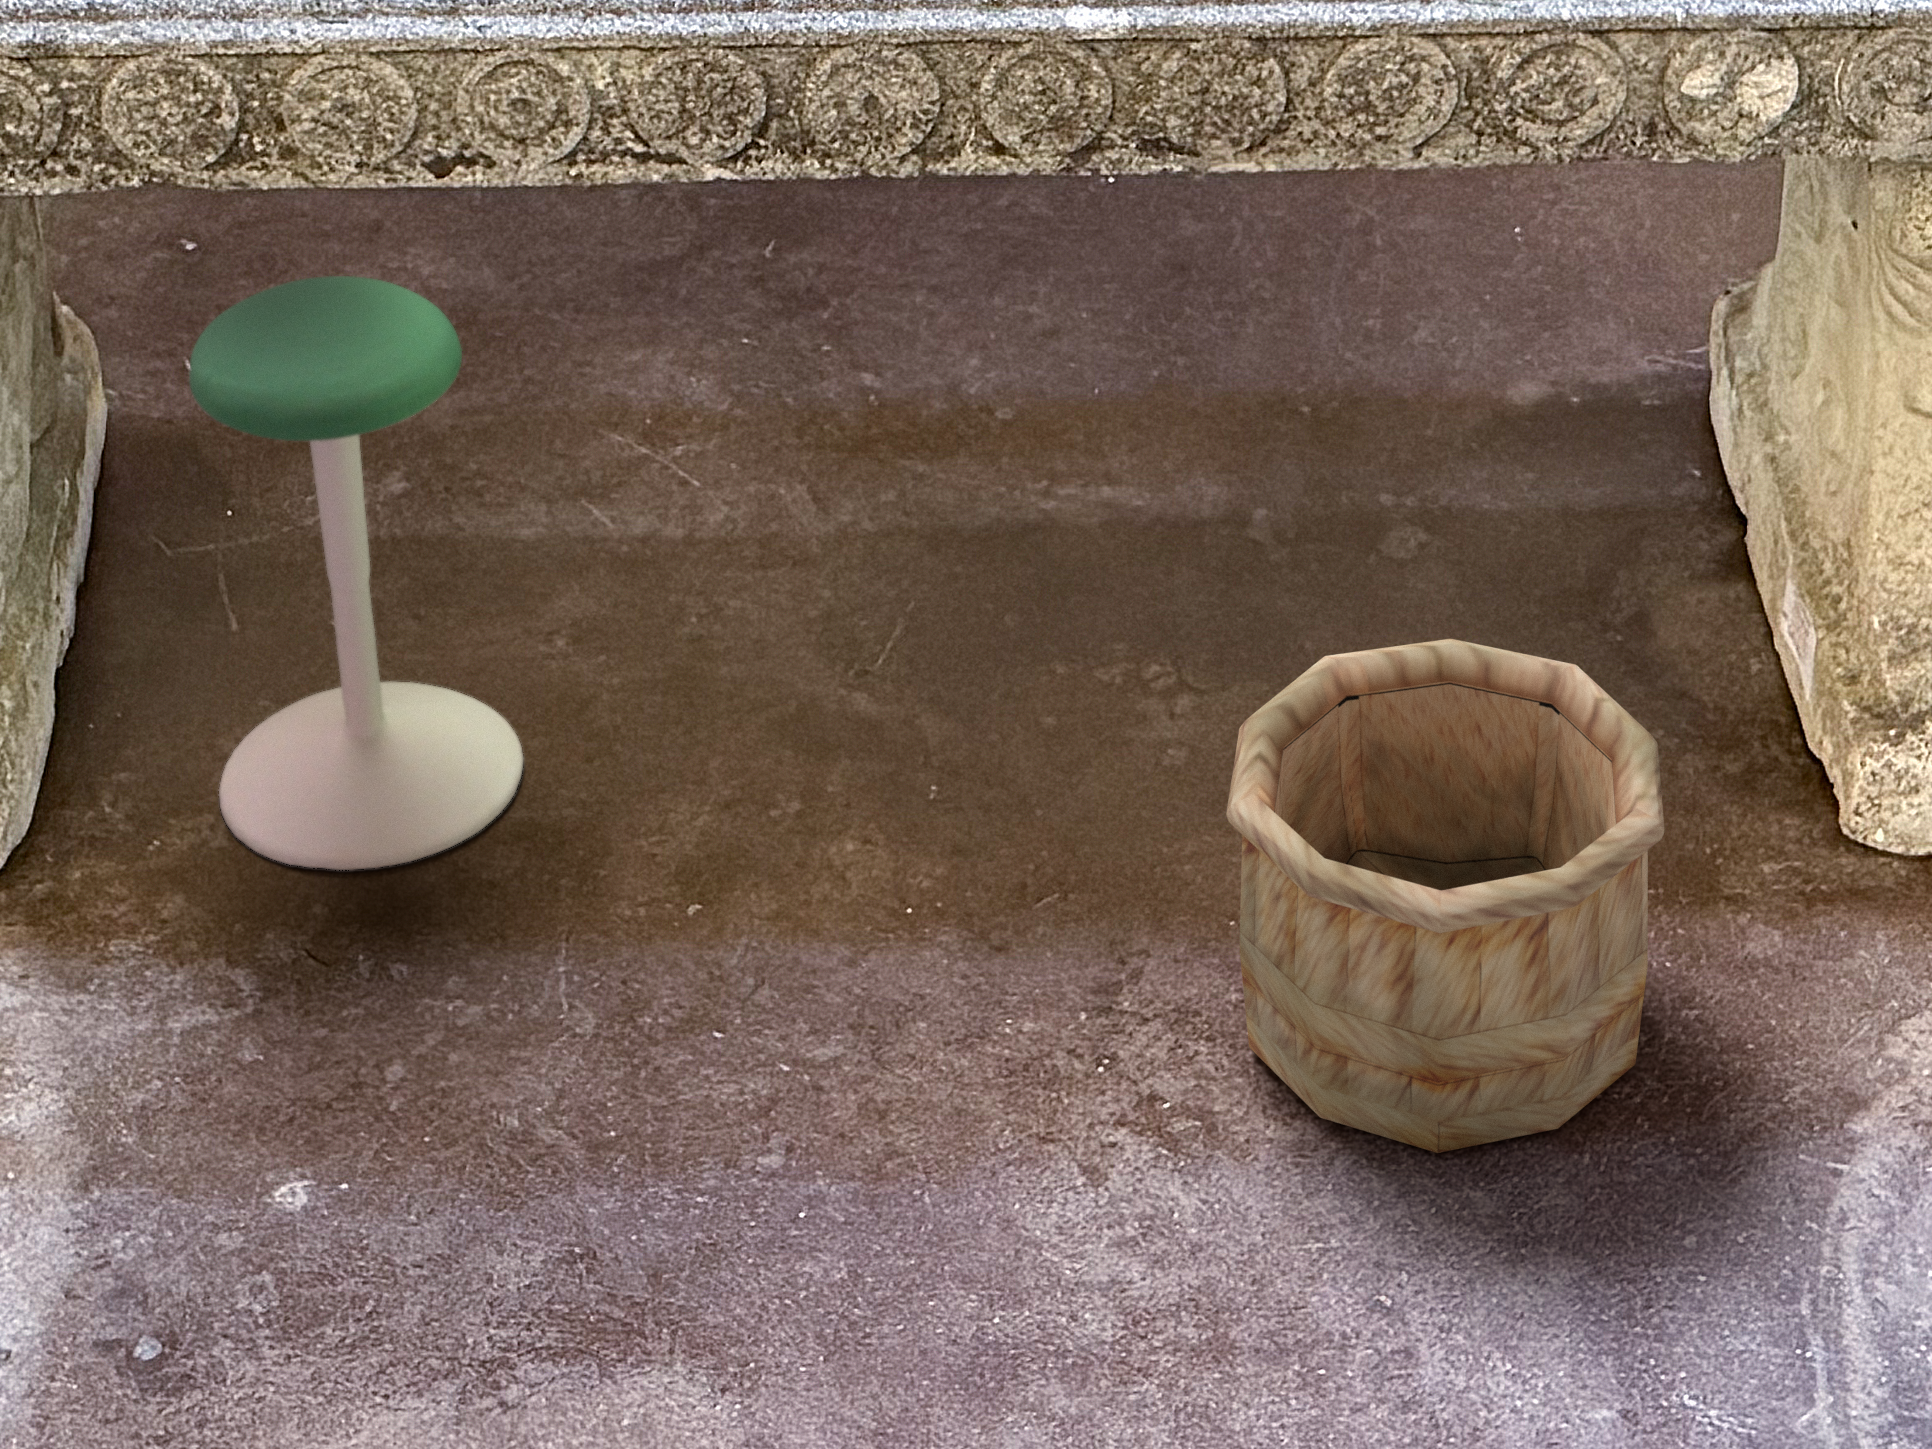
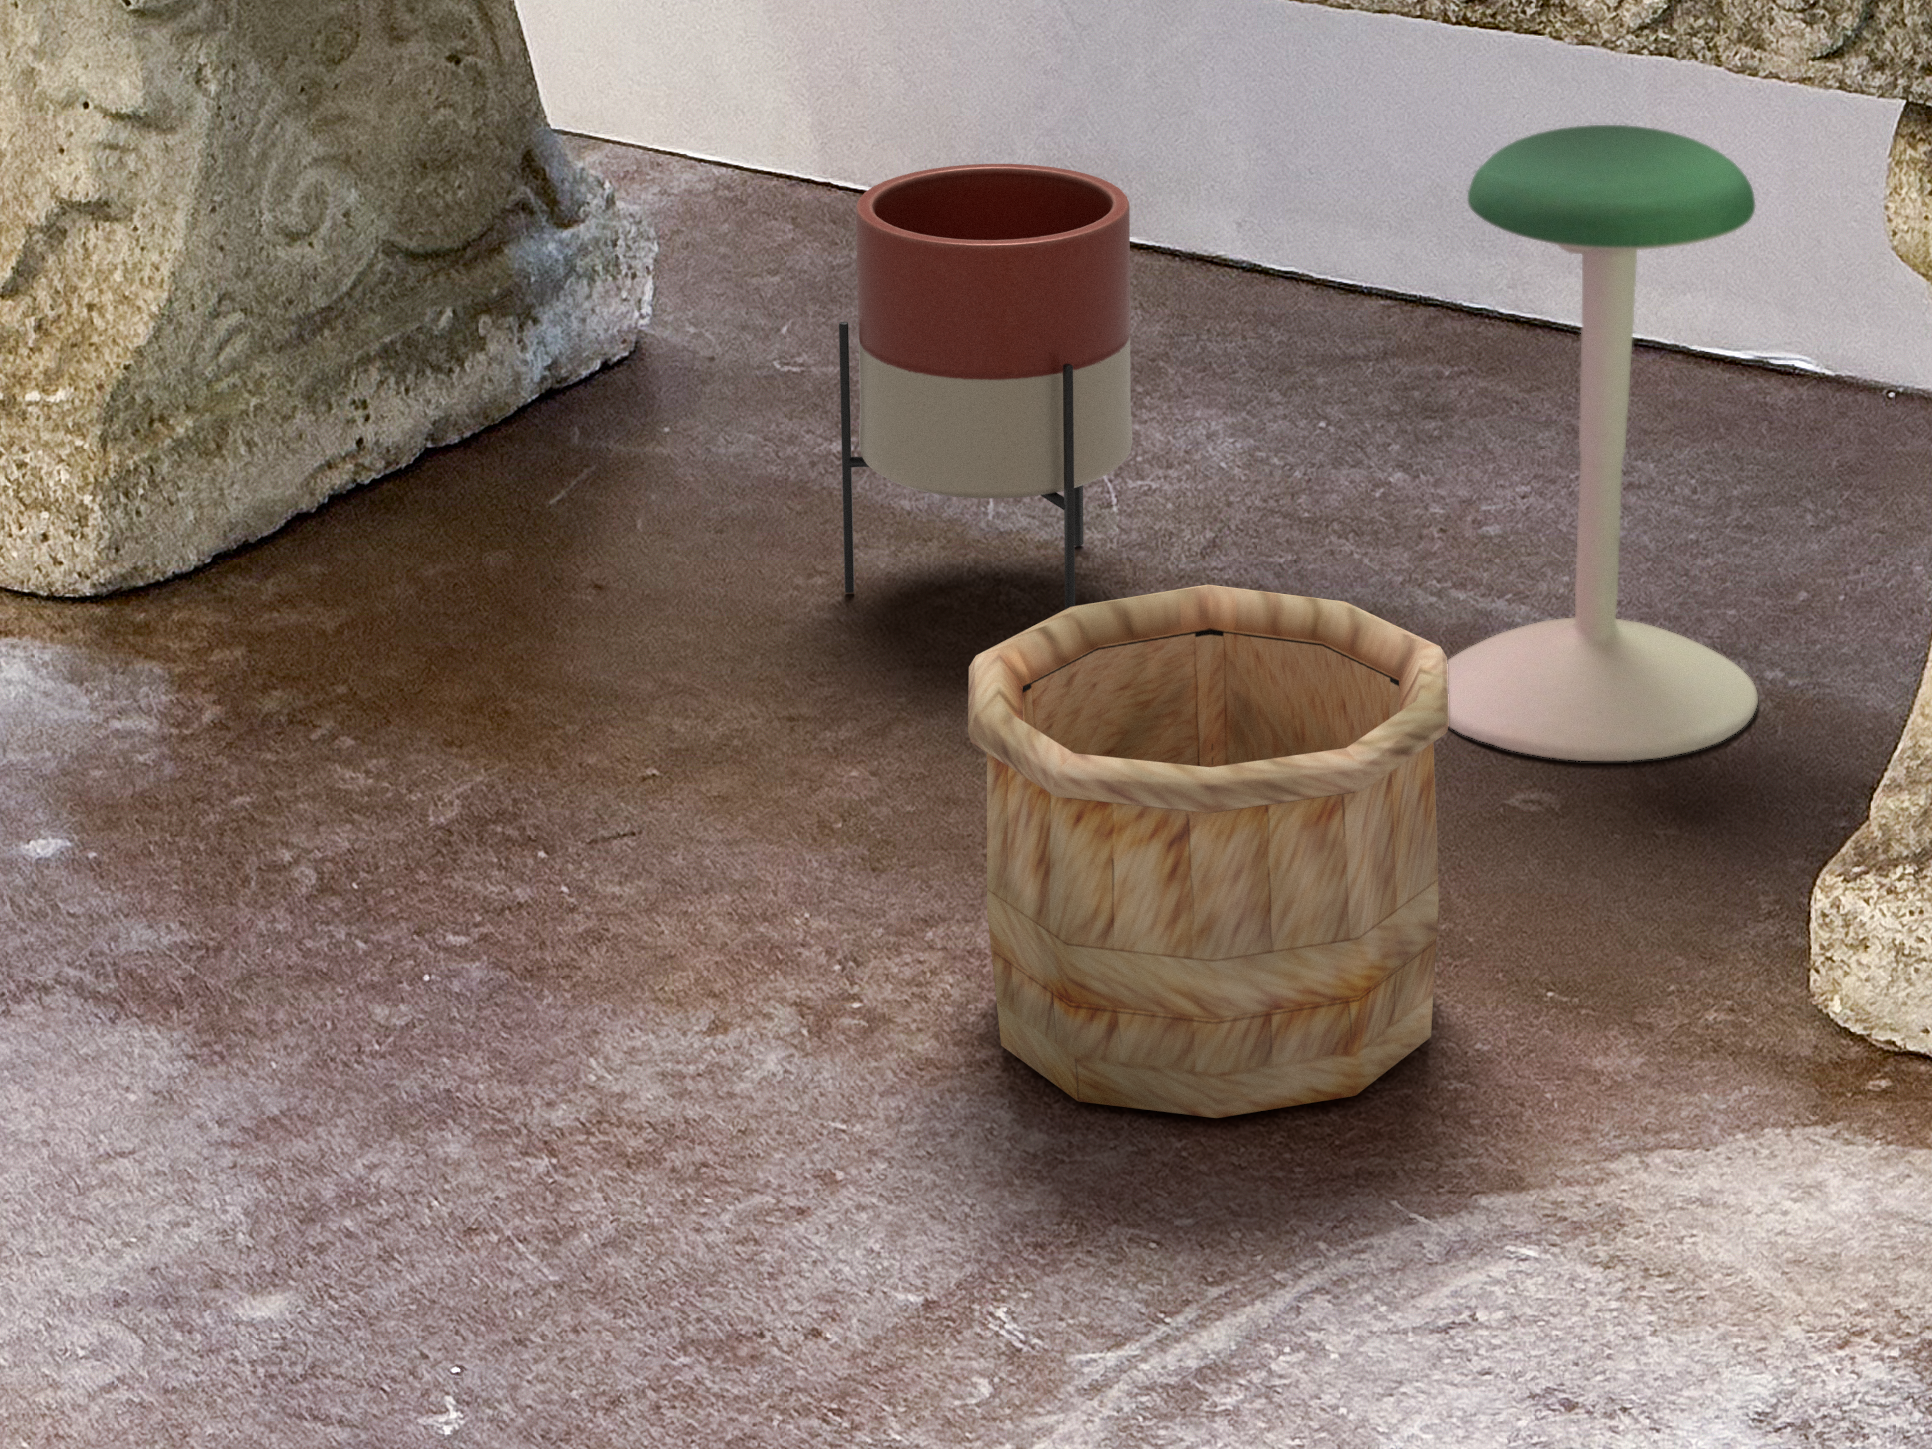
planter: none [628,218,903,652] -> present [839,164,1132,609]
stool: present [189,276,523,870] -> present [1448,125,1758,761]

